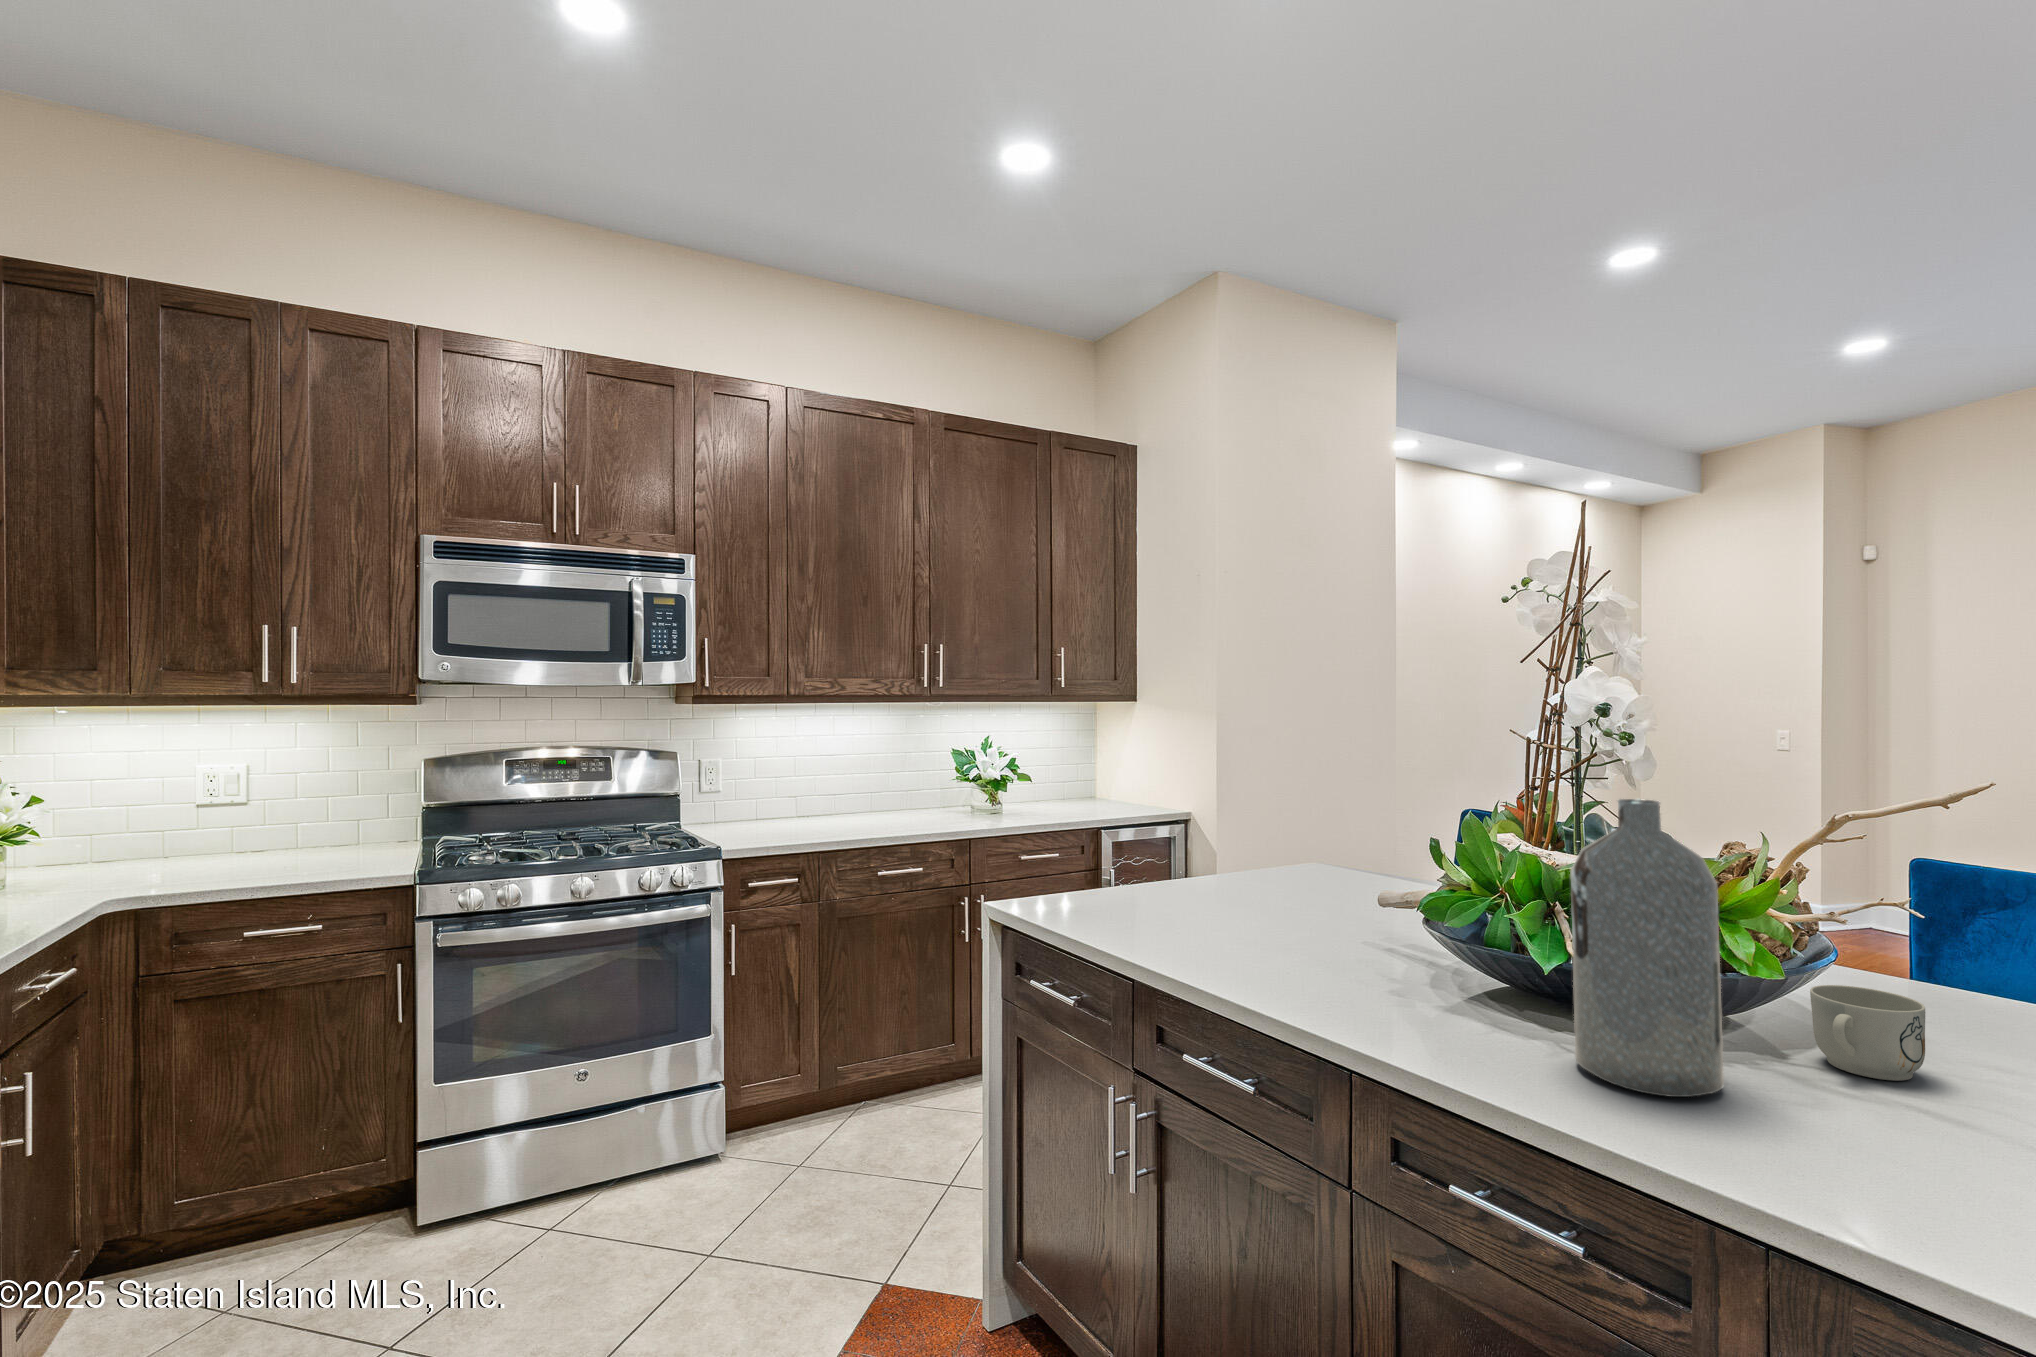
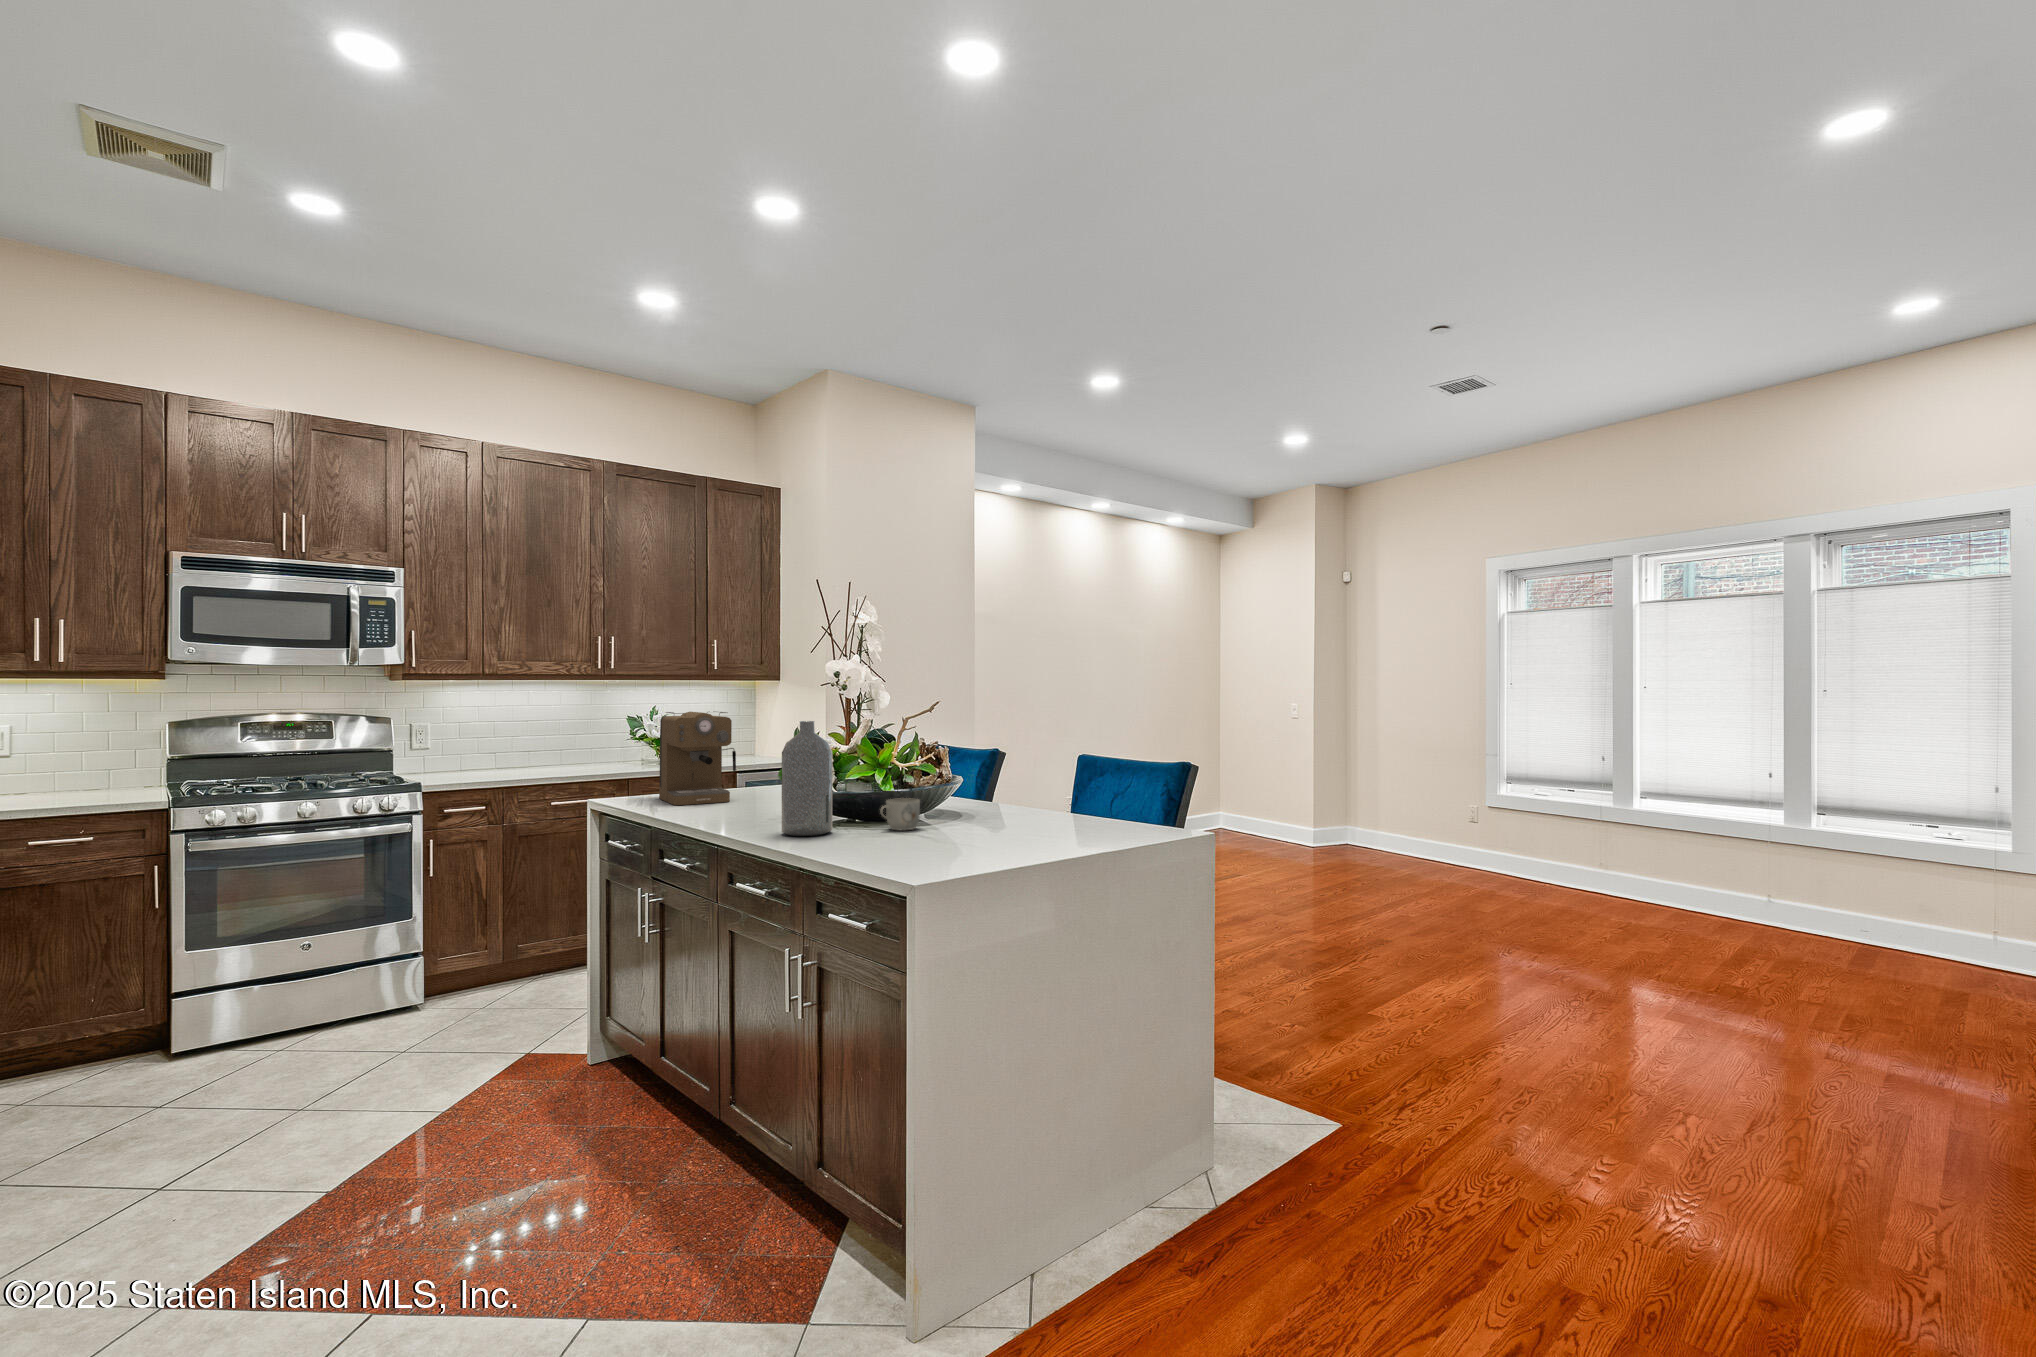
coffee maker: none [1099,754,1239,926] -> present [659,712,736,805]

